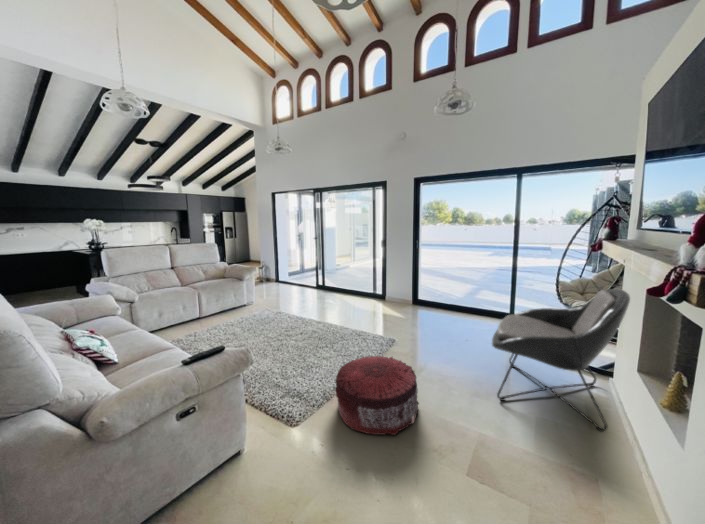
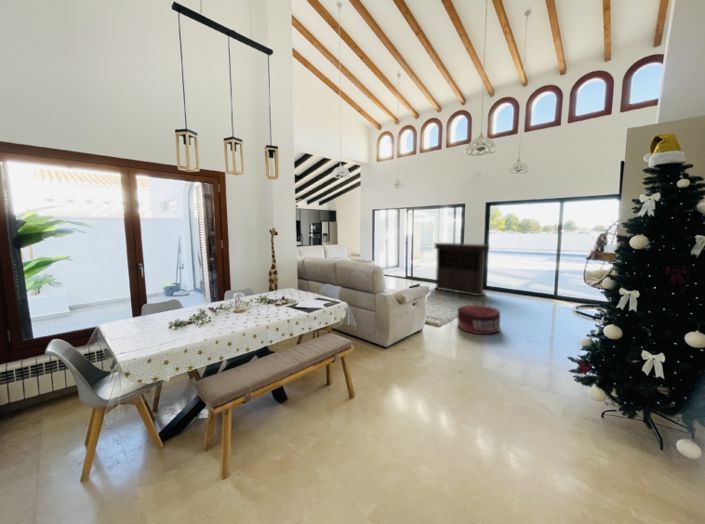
console table: none [341,238,418,320] -> present [434,243,489,296]
lounge chair: present [492,289,630,432] -> none [540,272,615,339]

